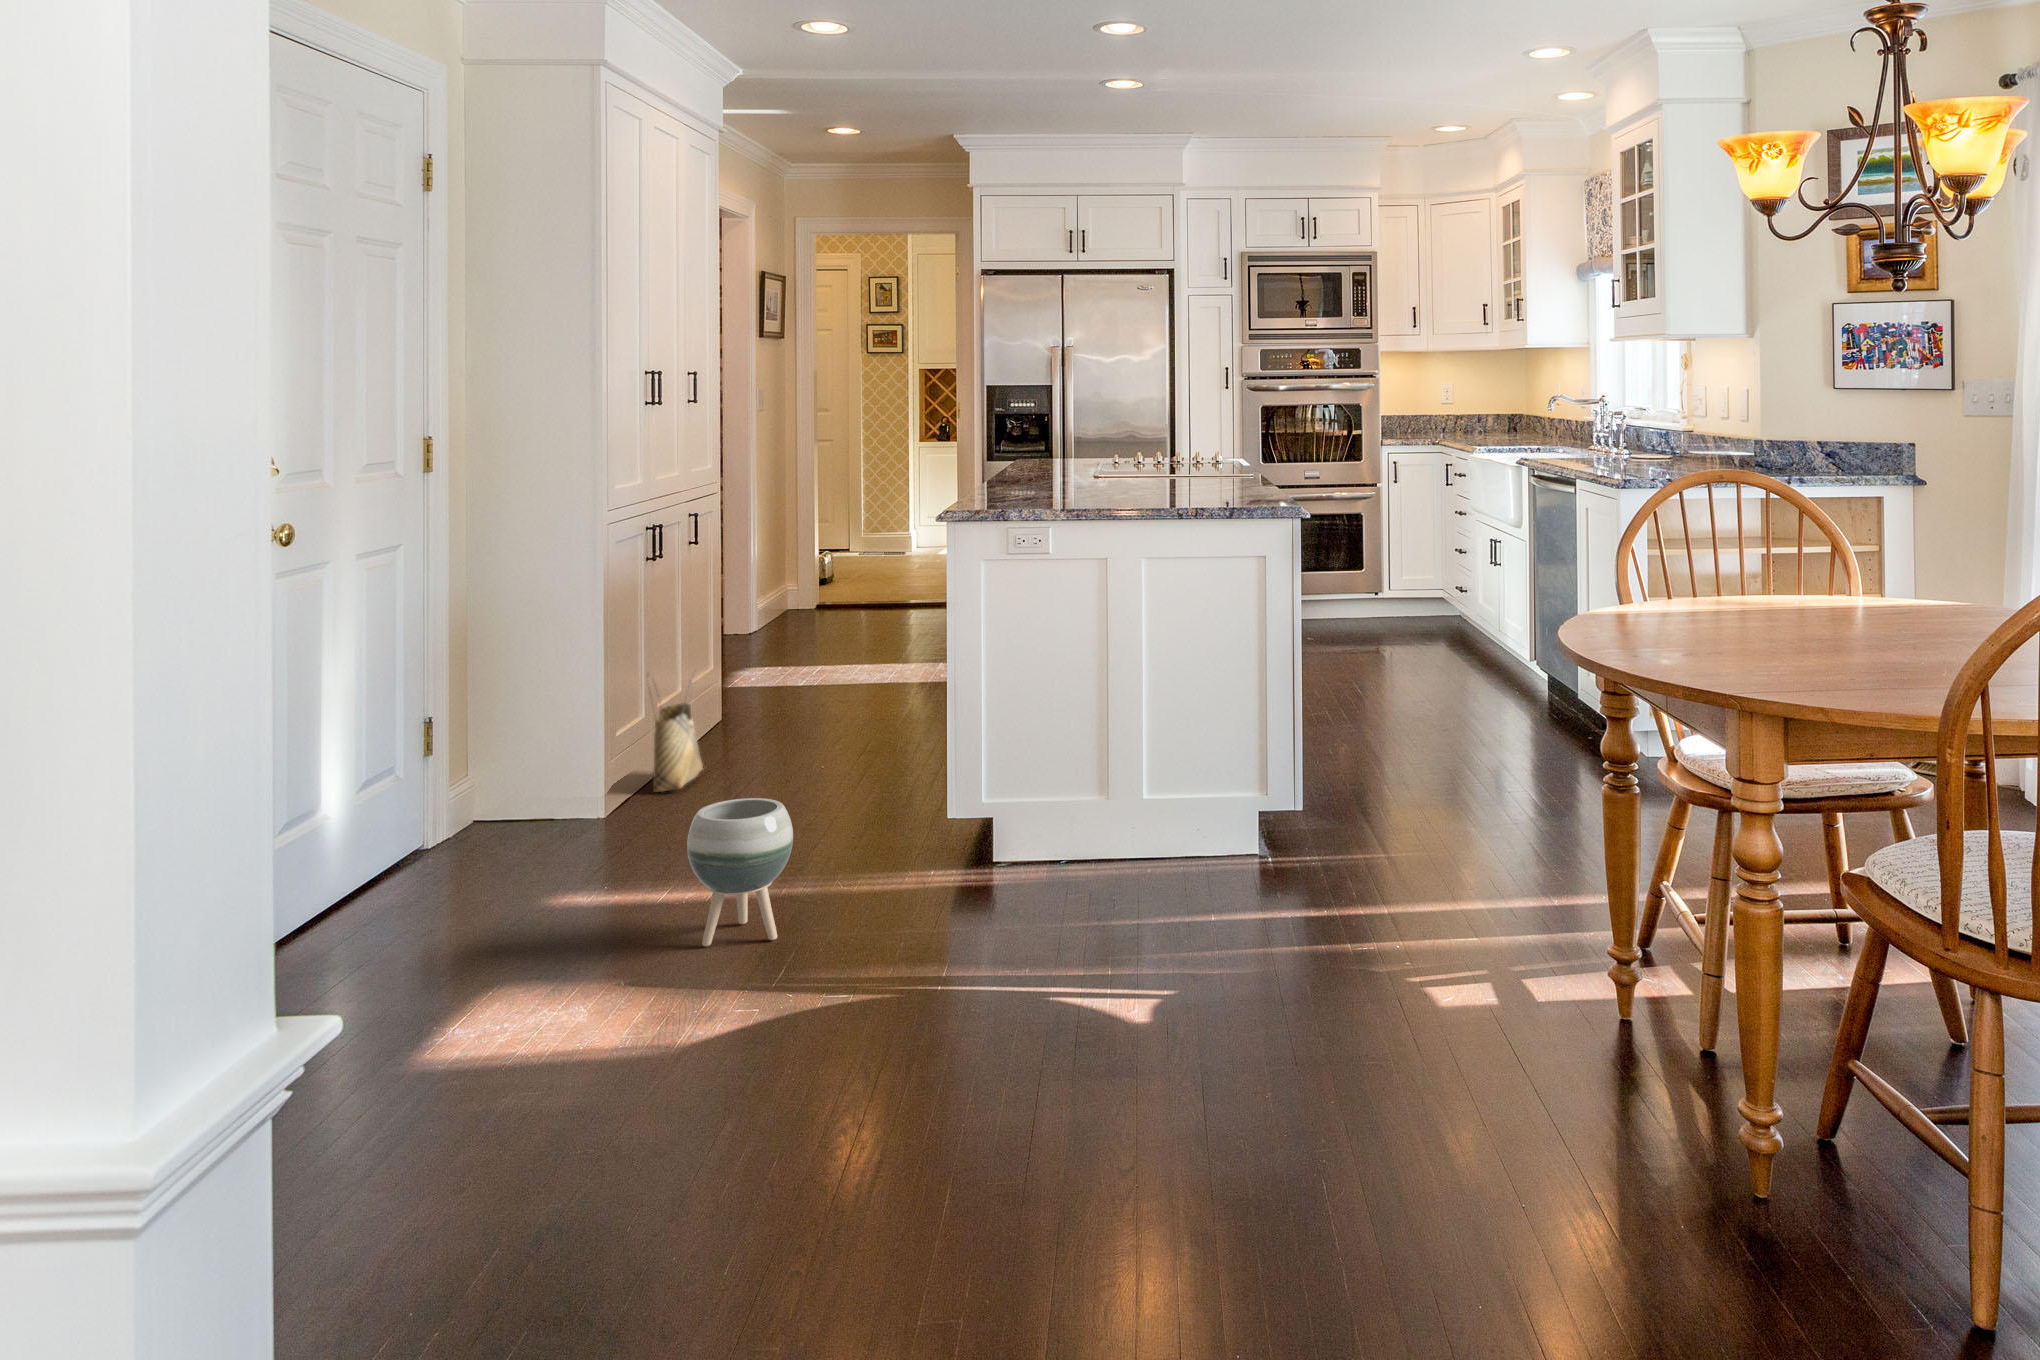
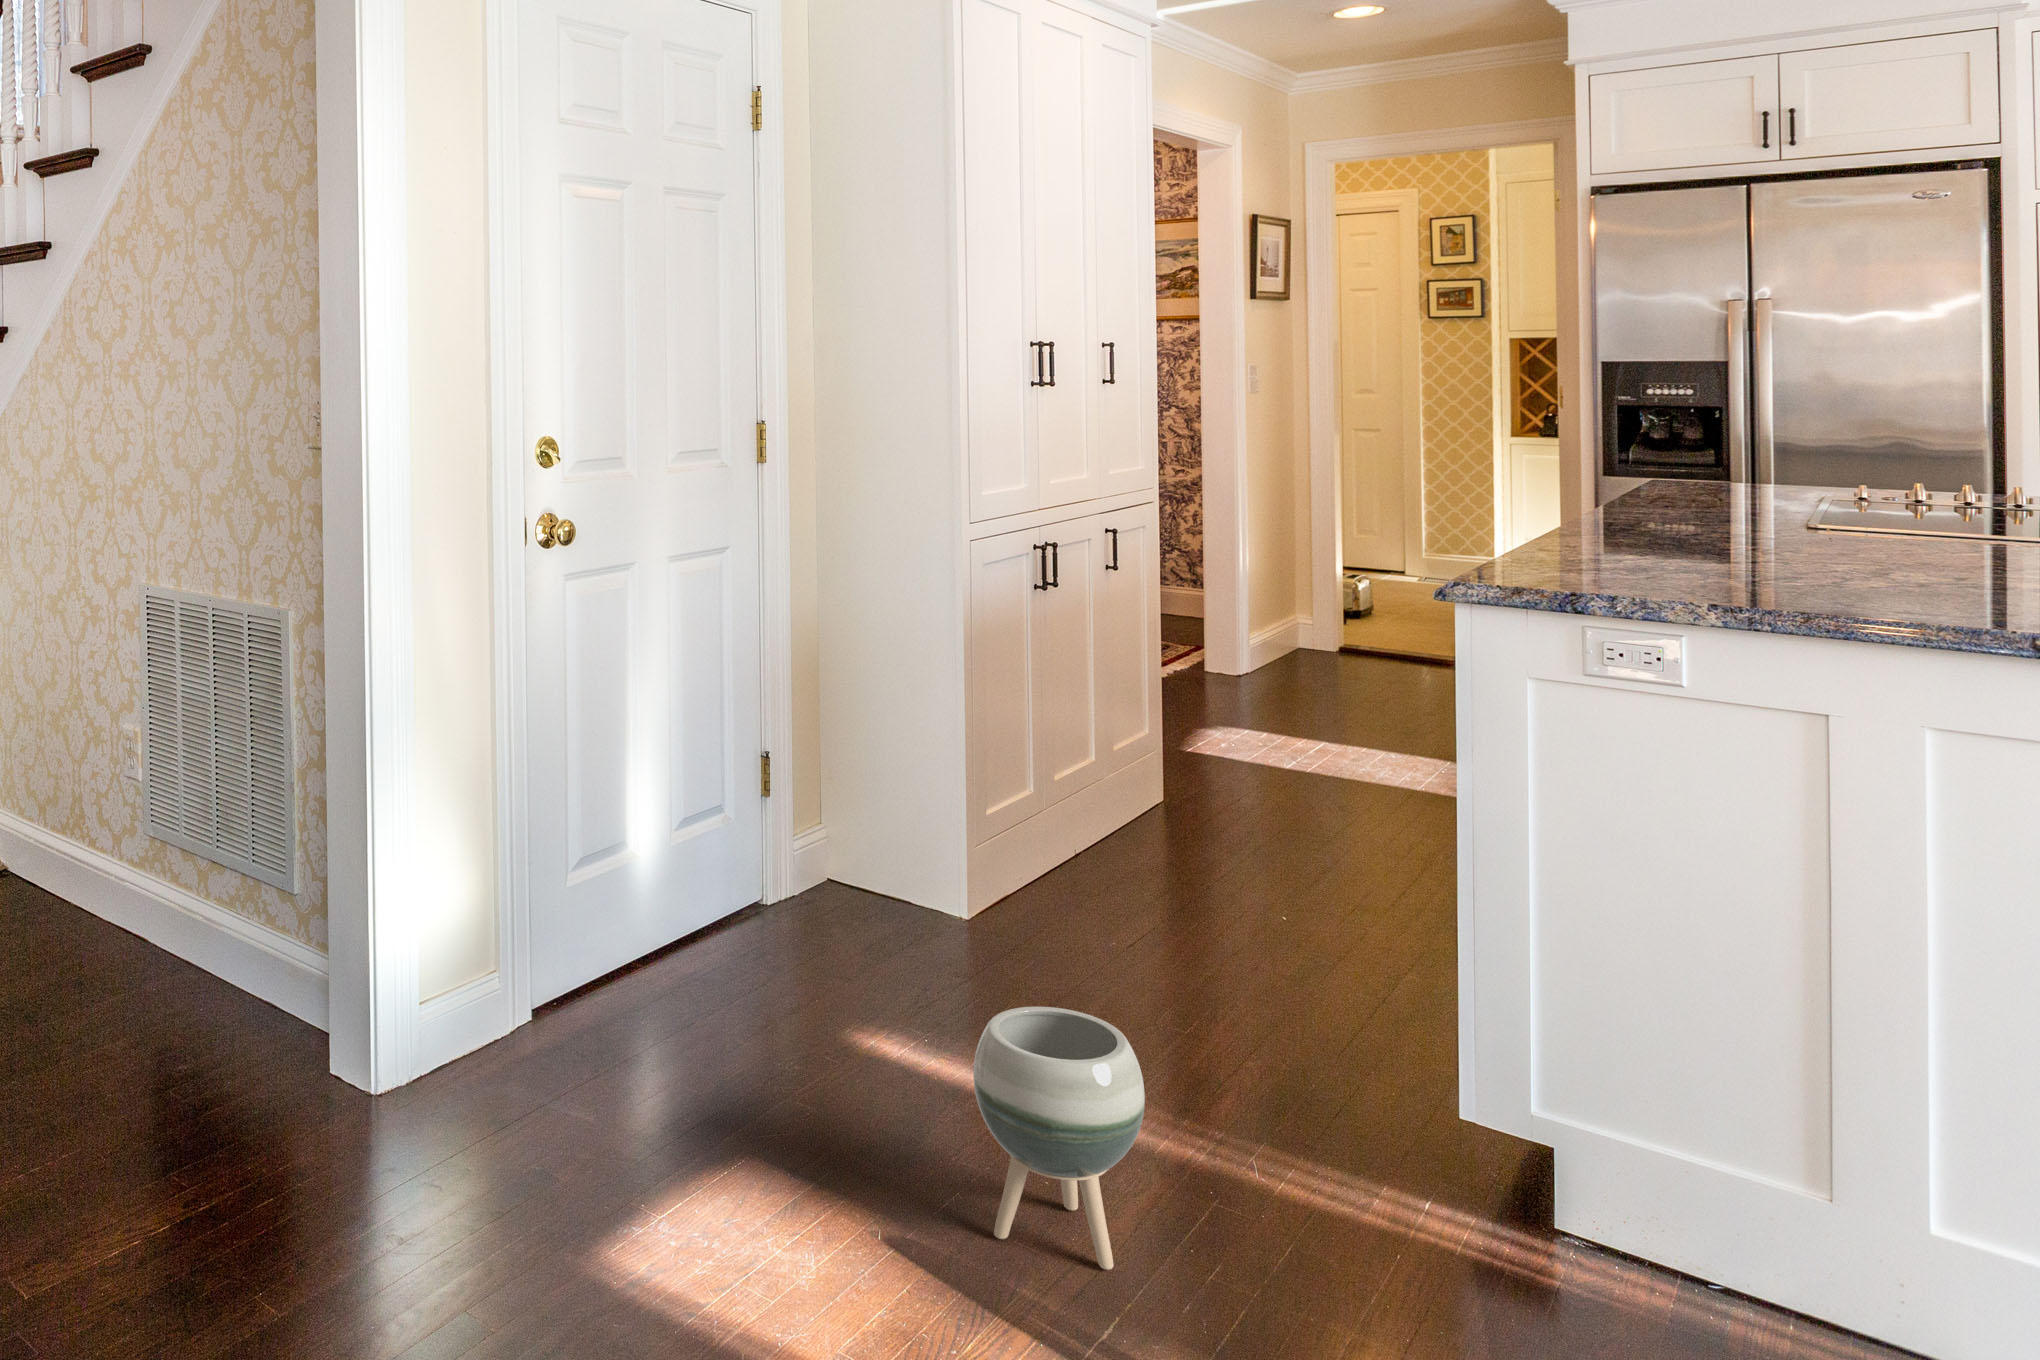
woven basket: present [653,681,703,792] -> none [1030,738,1110,906]

